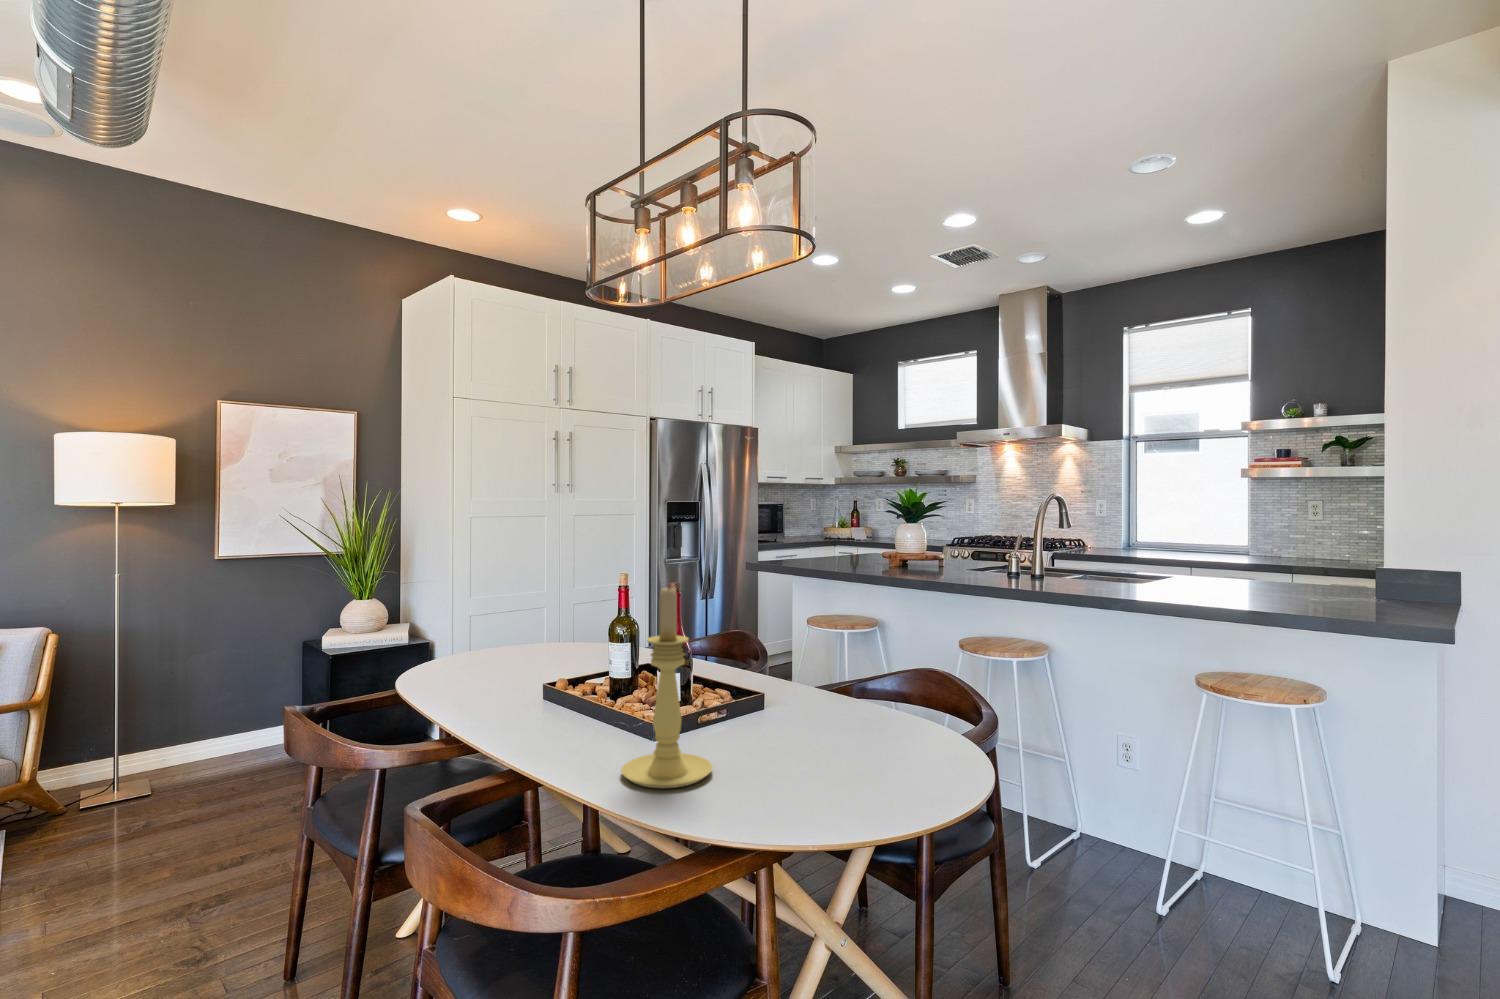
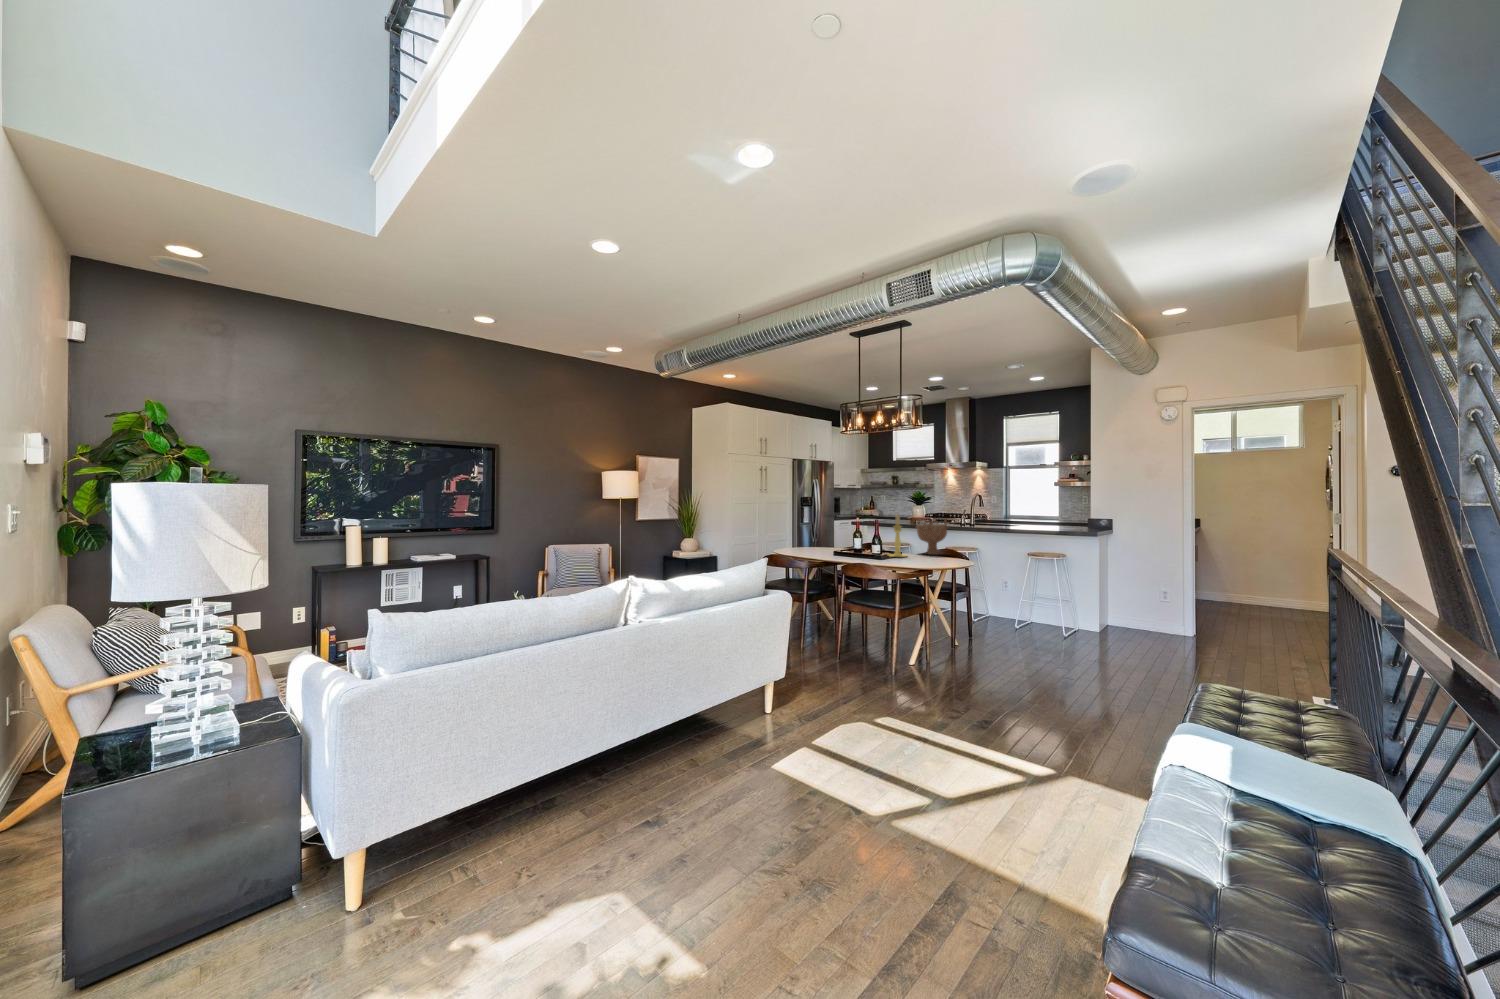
decorative bowl: none [787,595,909,749] -> present [917,520,947,555]

